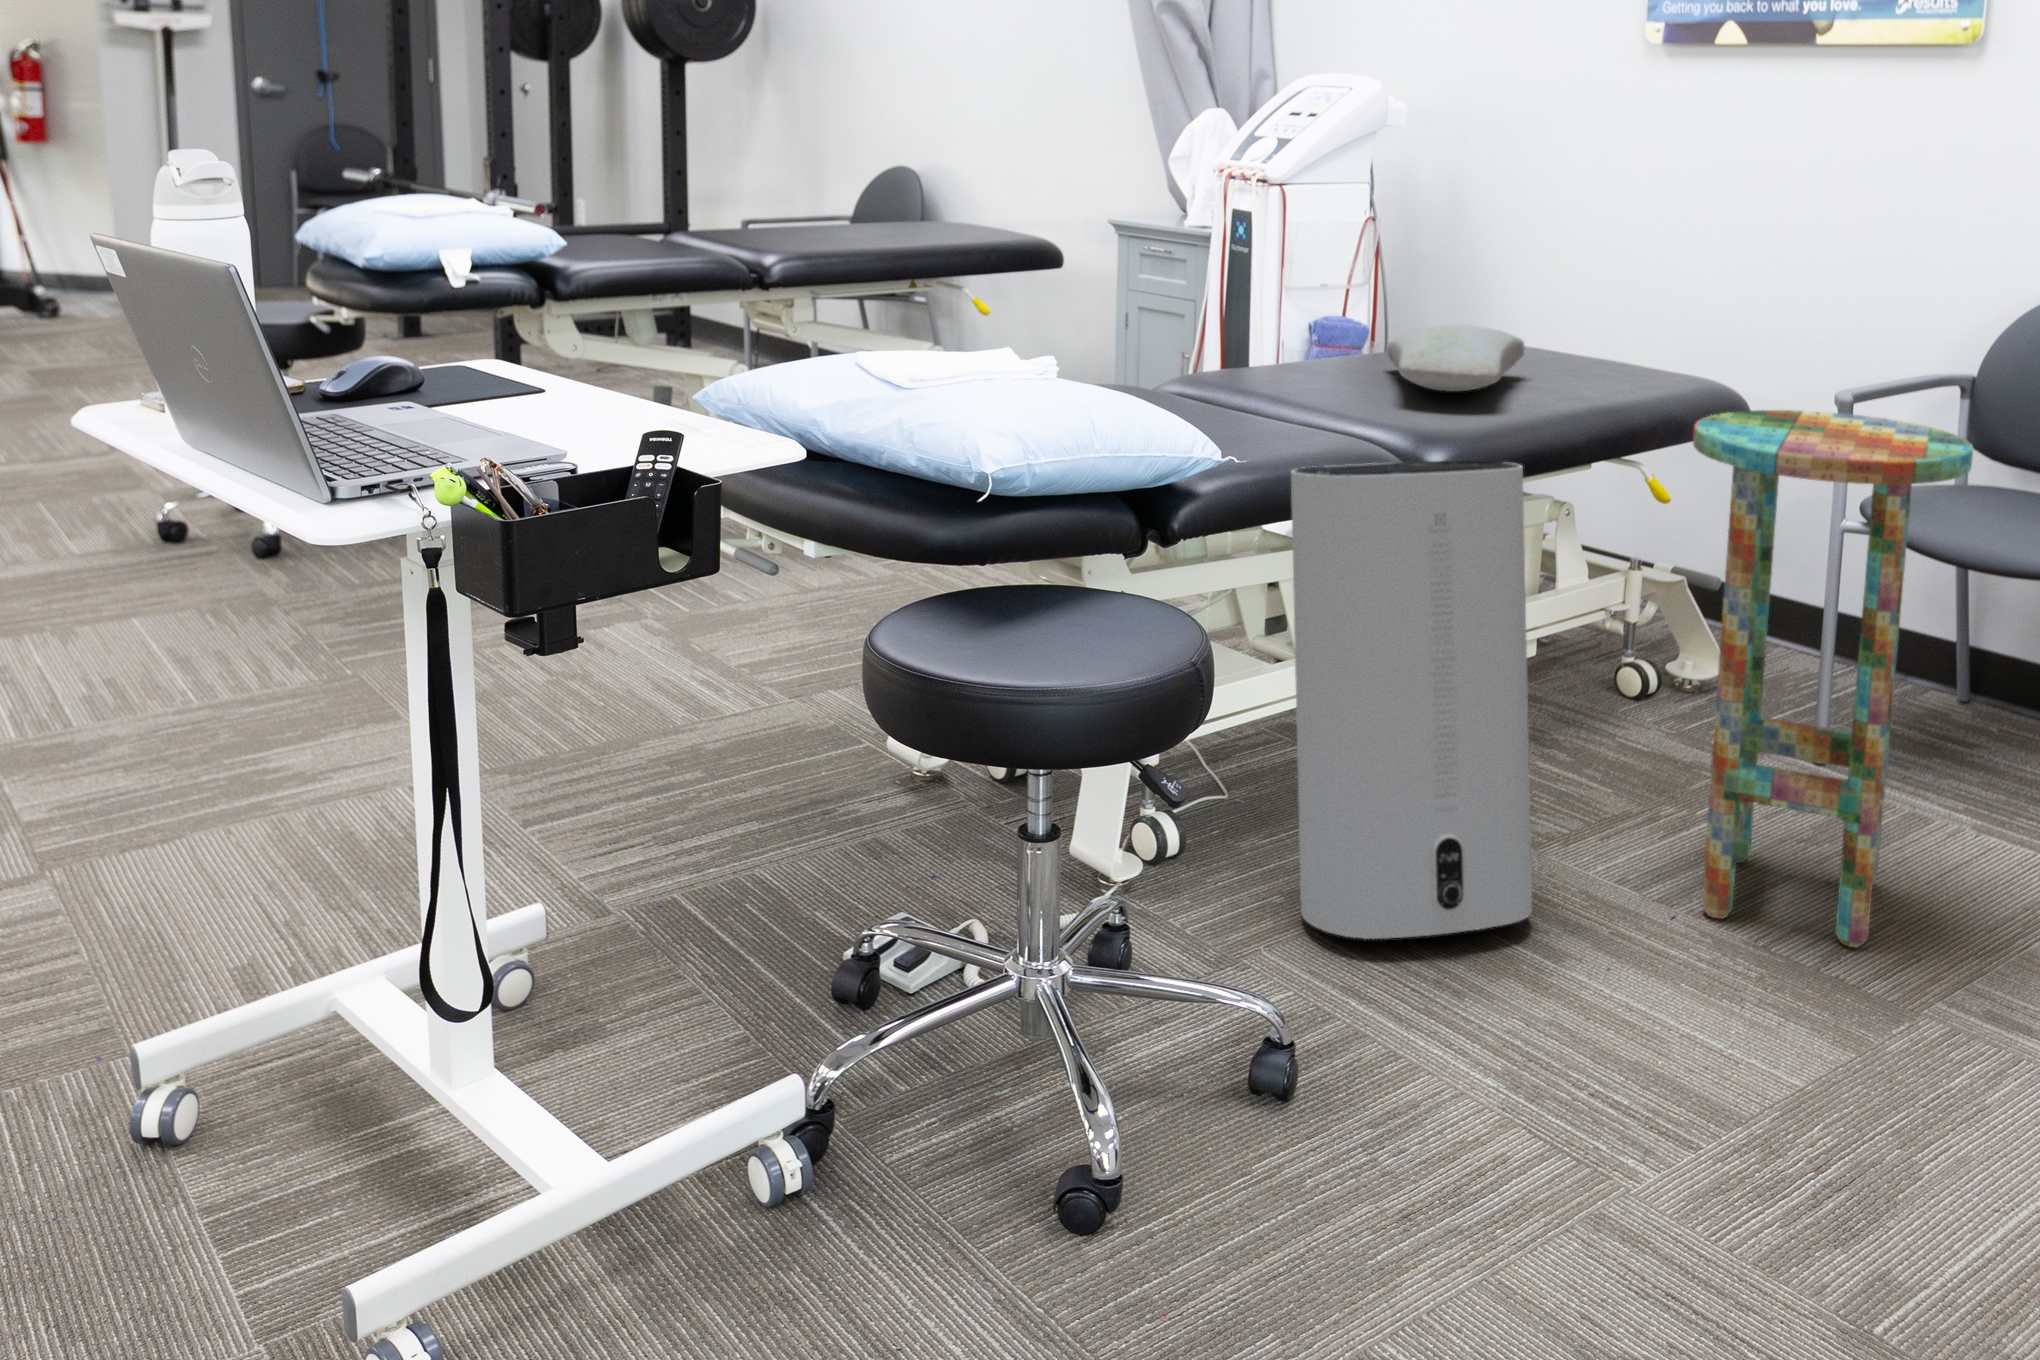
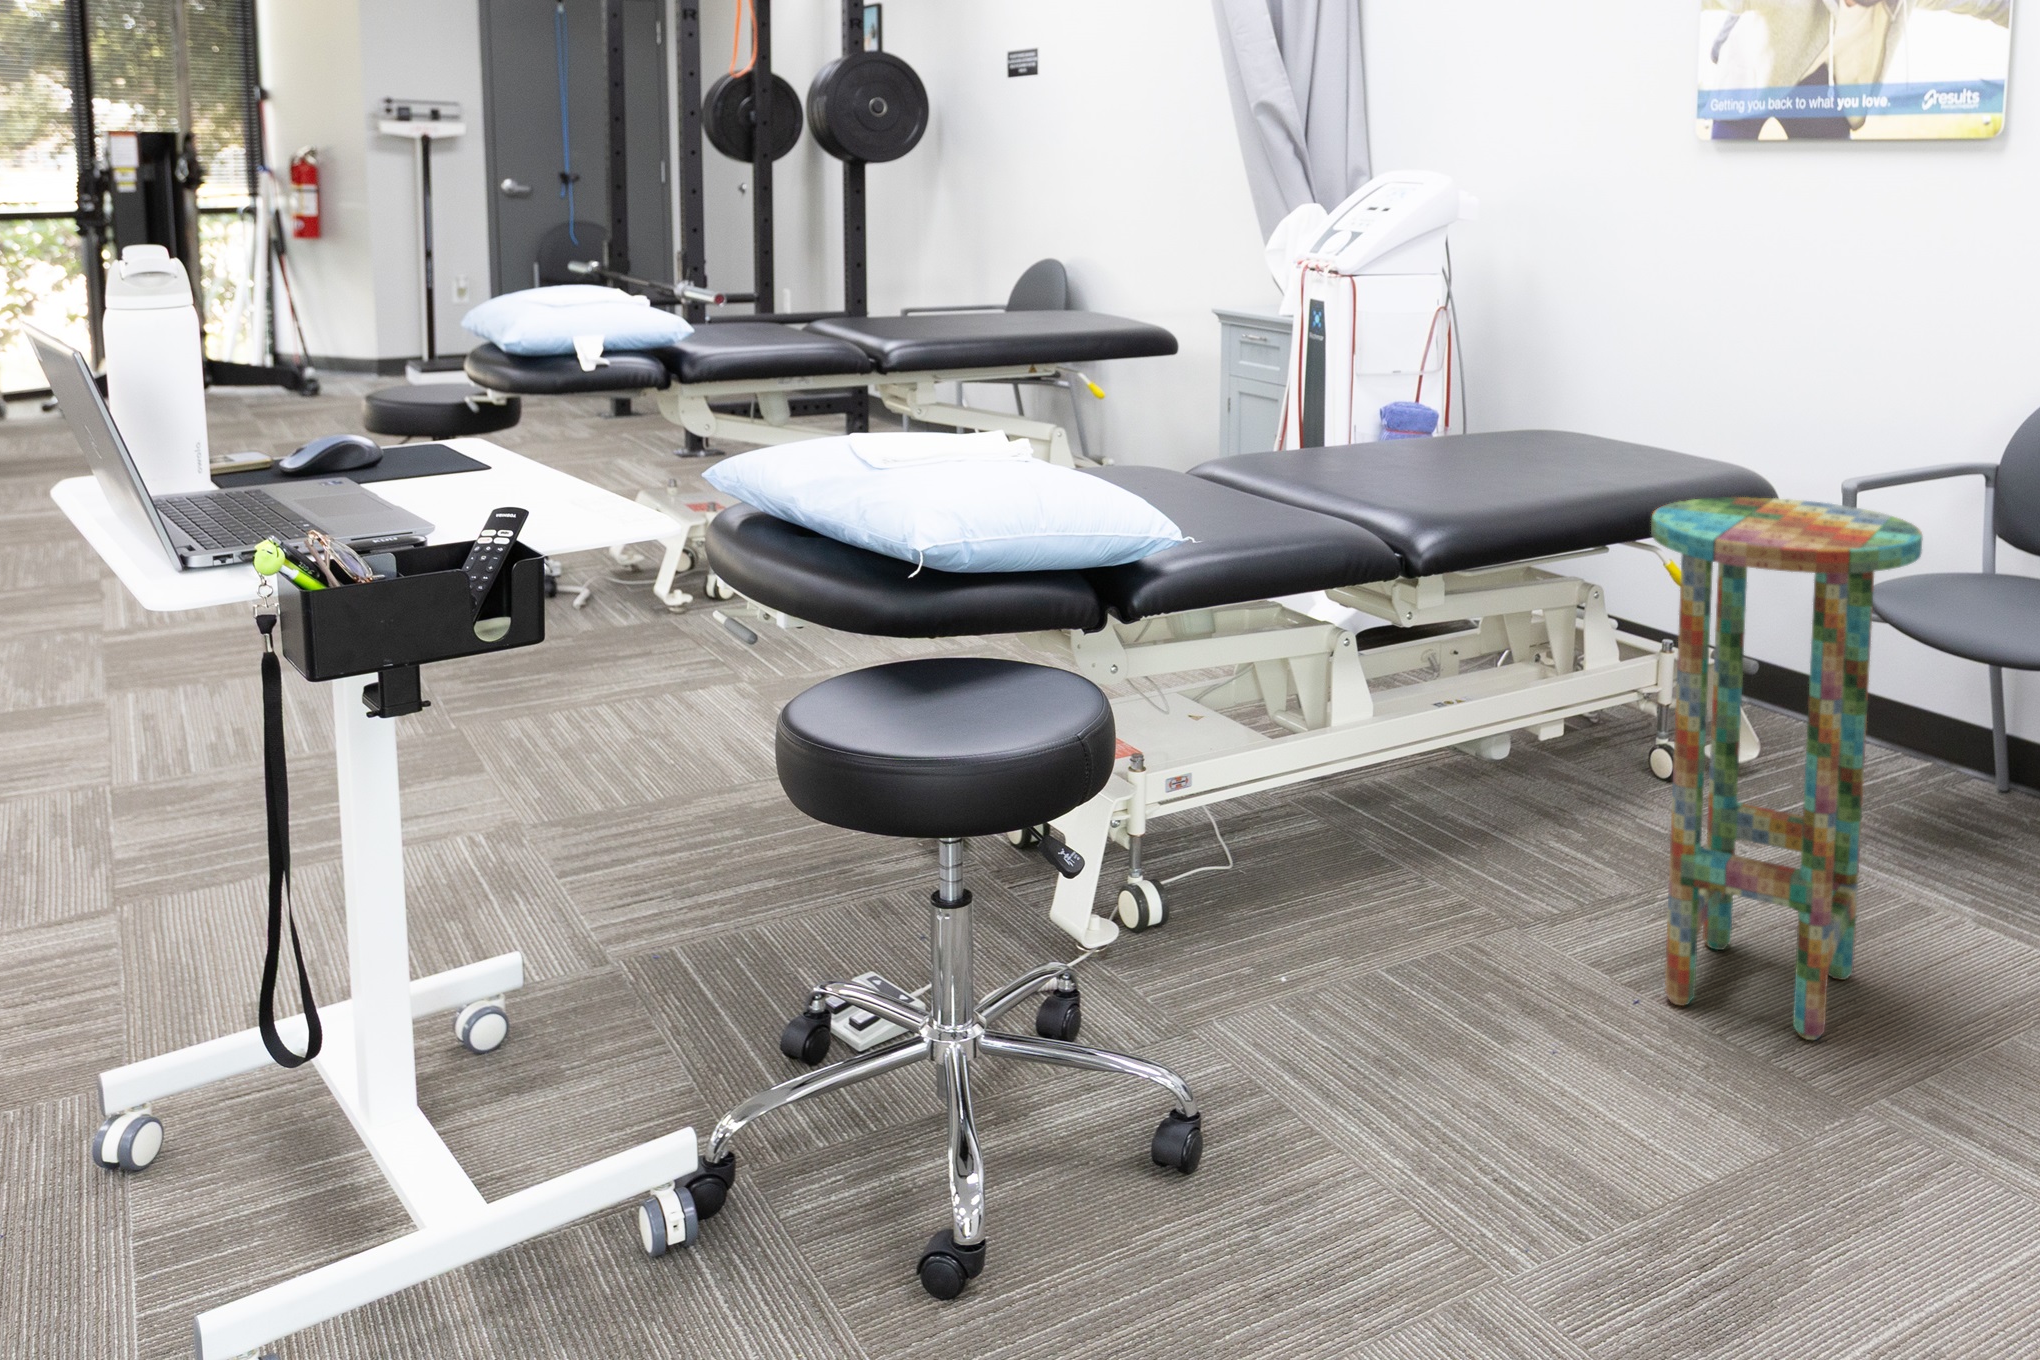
pillow: present [1387,325,1524,391] -> none [1398,412,1541,475]
air purifier: present [1291,461,1532,939] -> none [1252,544,1489,1014]

